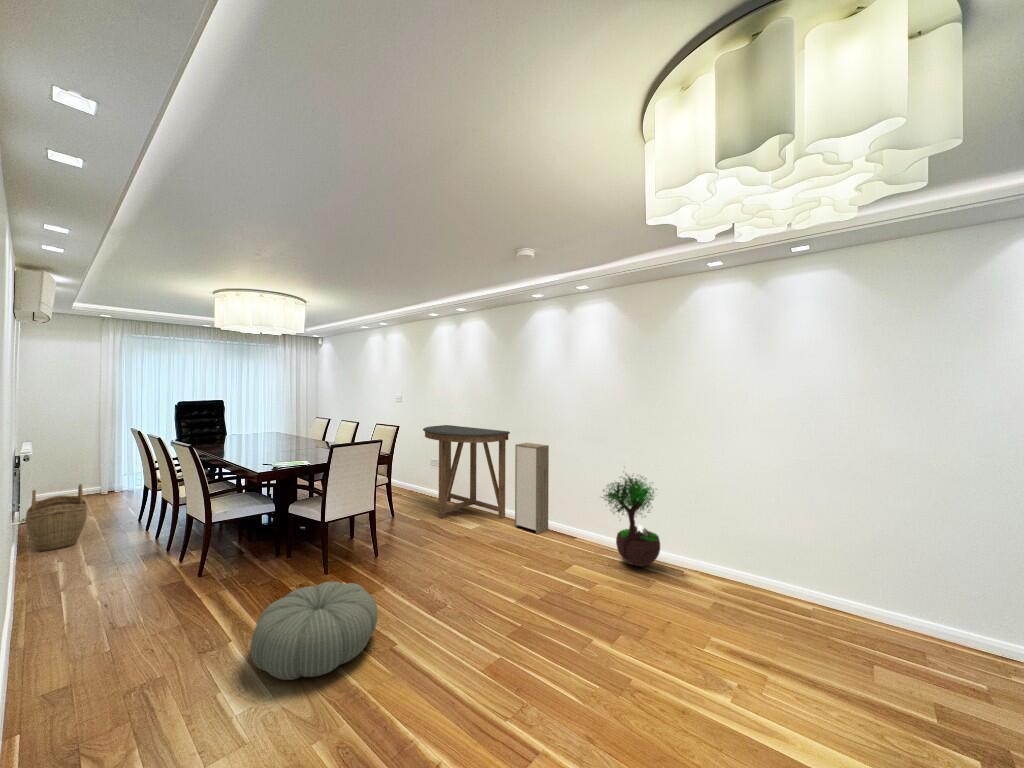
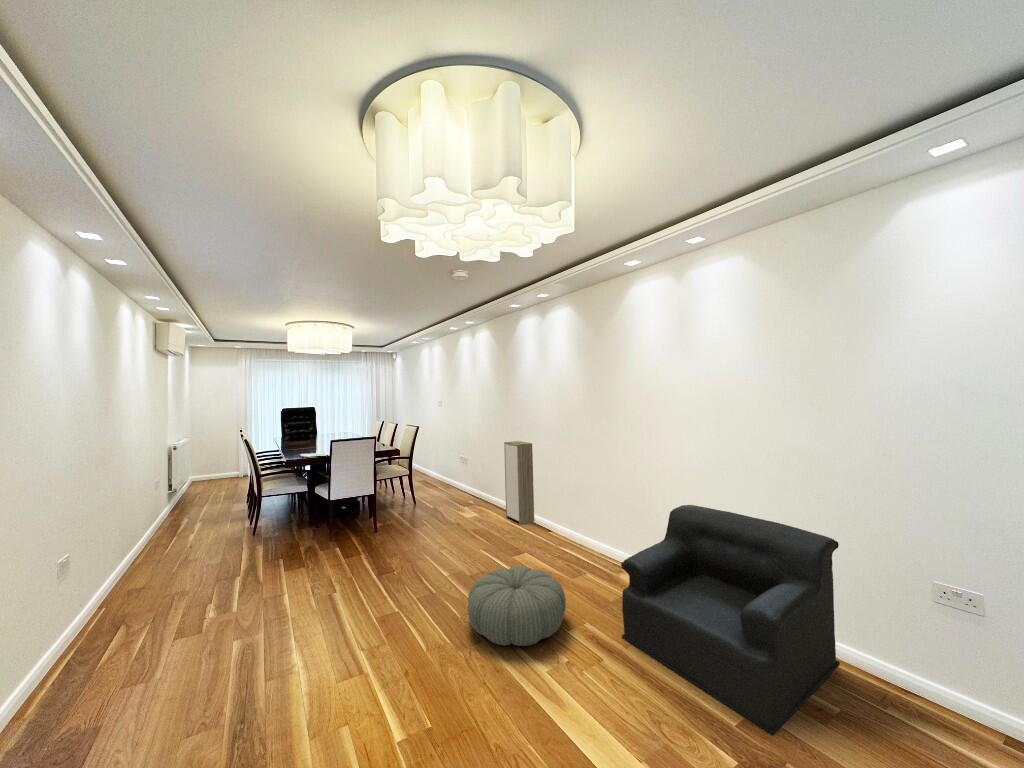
console table: present [423,425,510,519] -> none [440,425,507,509]
potted tree: present [603,474,660,566] -> none [544,464,608,559]
woven basket: present [26,484,87,551] -> none [174,467,209,511]
armchair: none [750,504,975,726] -> present [621,505,840,736]
pouf: present [250,582,378,680] -> present [468,566,566,646]

